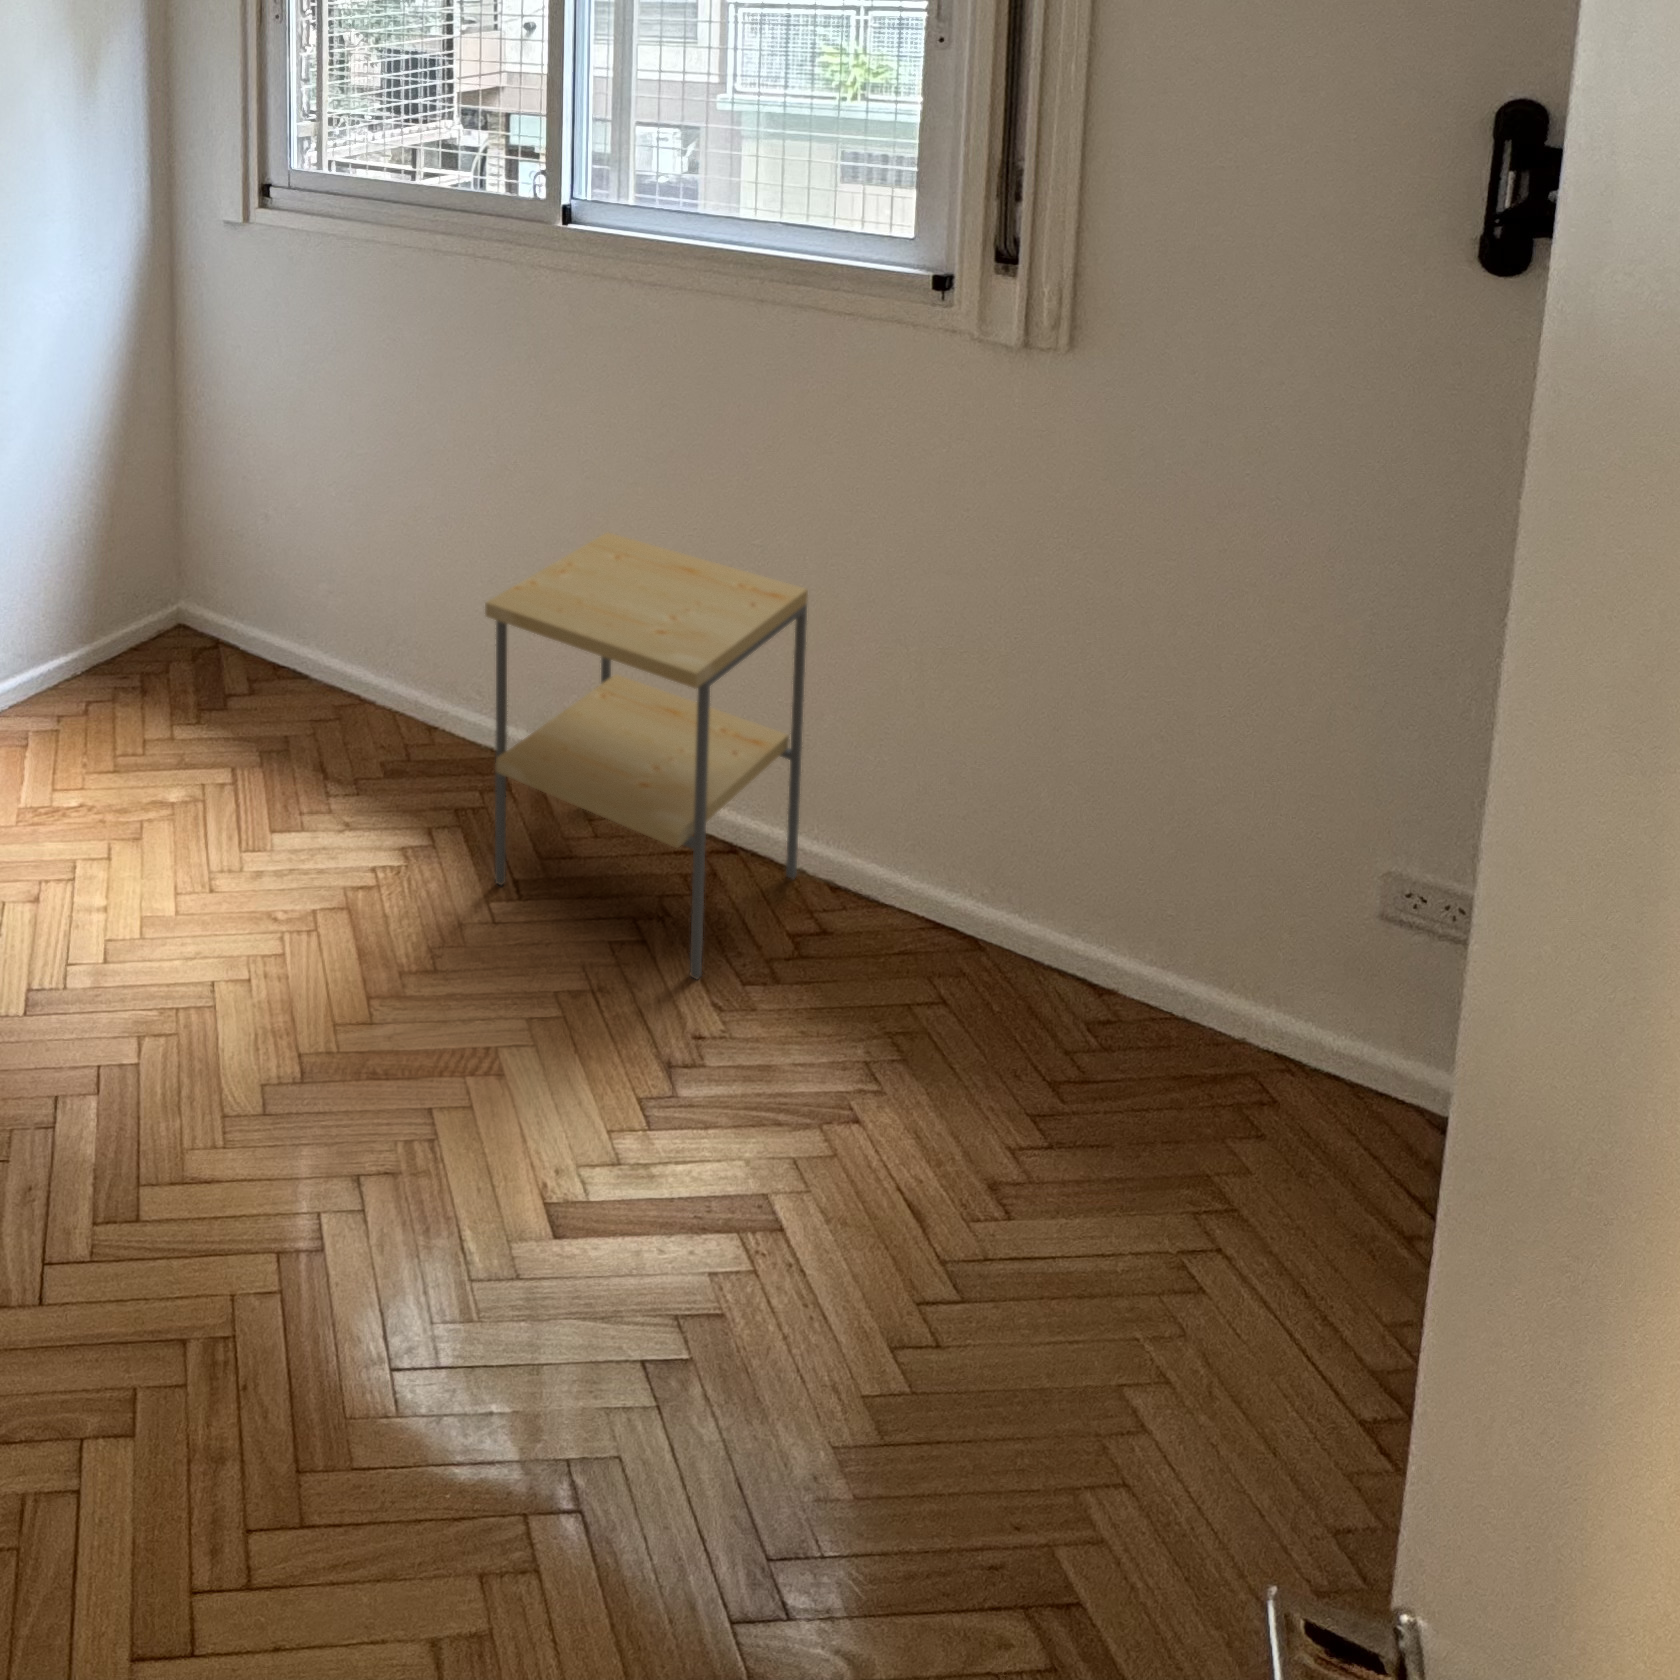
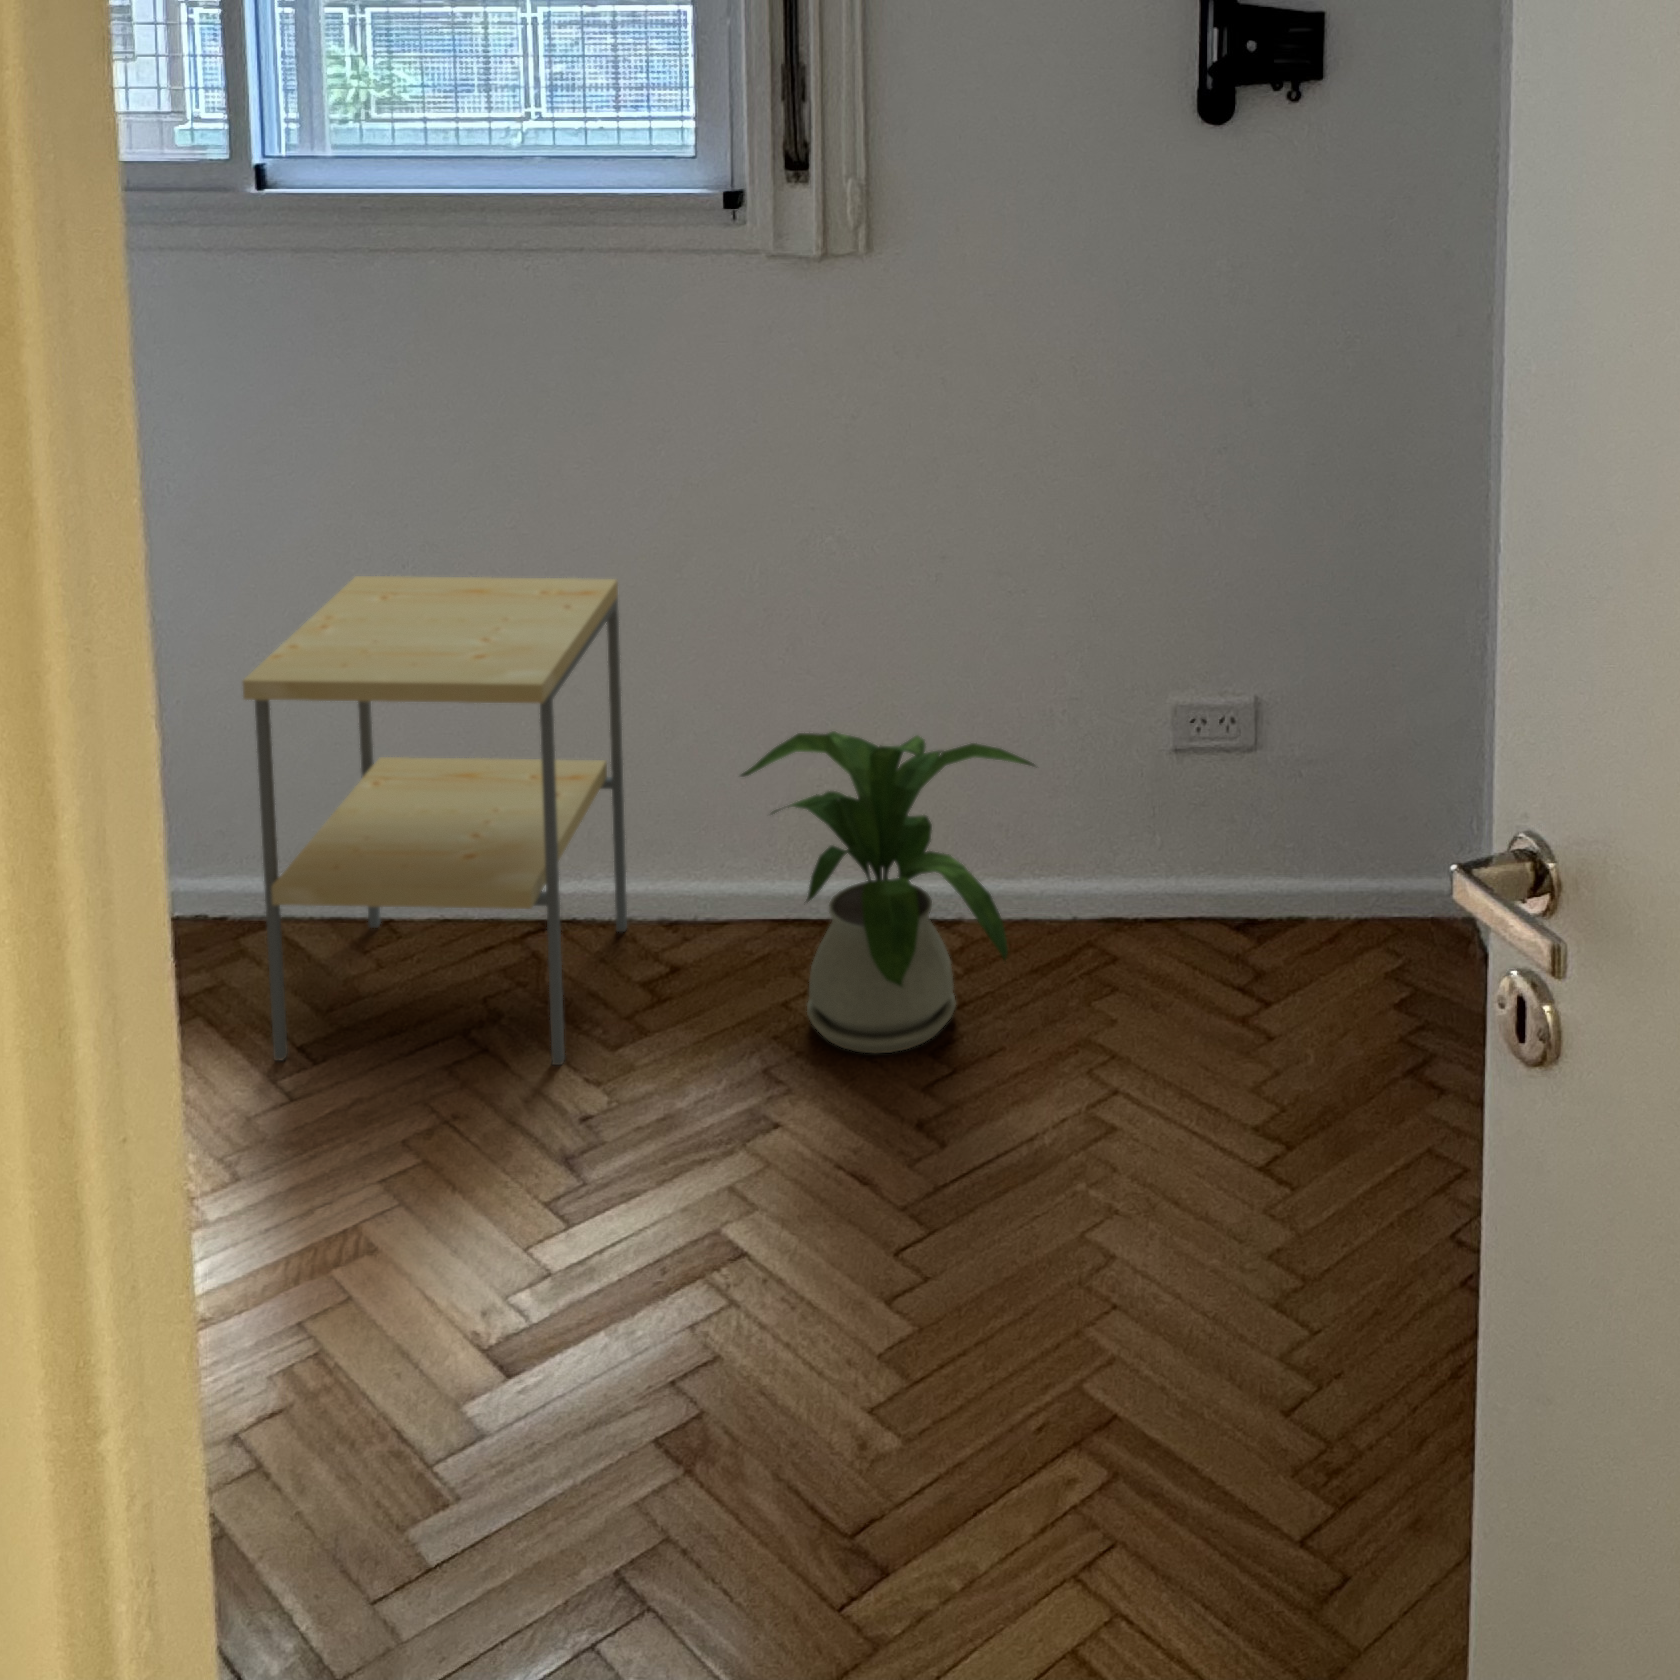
house plant: none [874,778,1182,1106] -> present [741,731,1034,1053]

